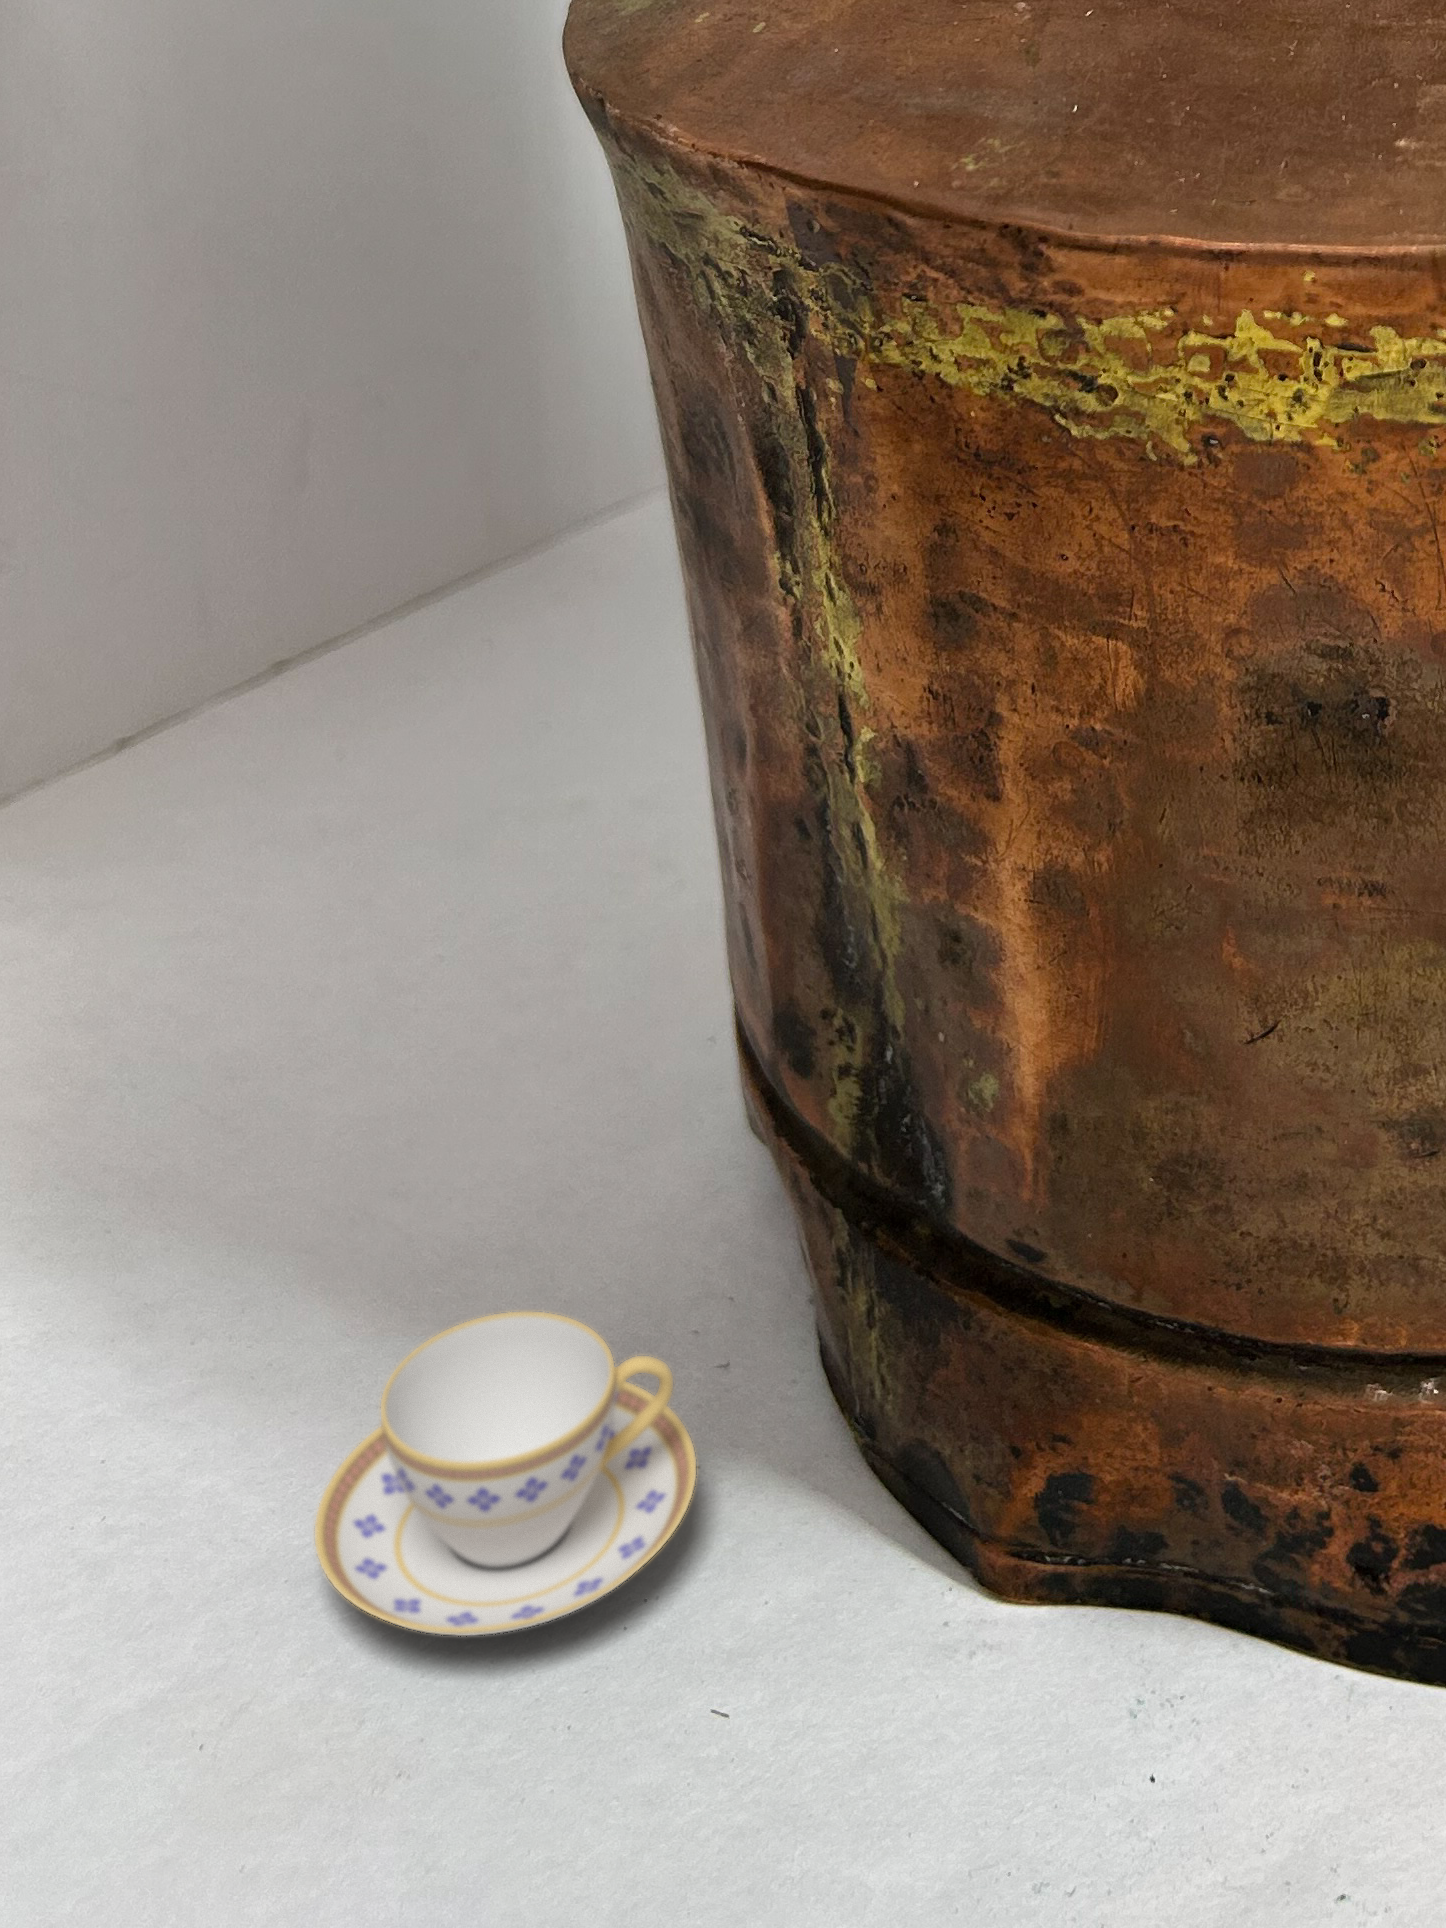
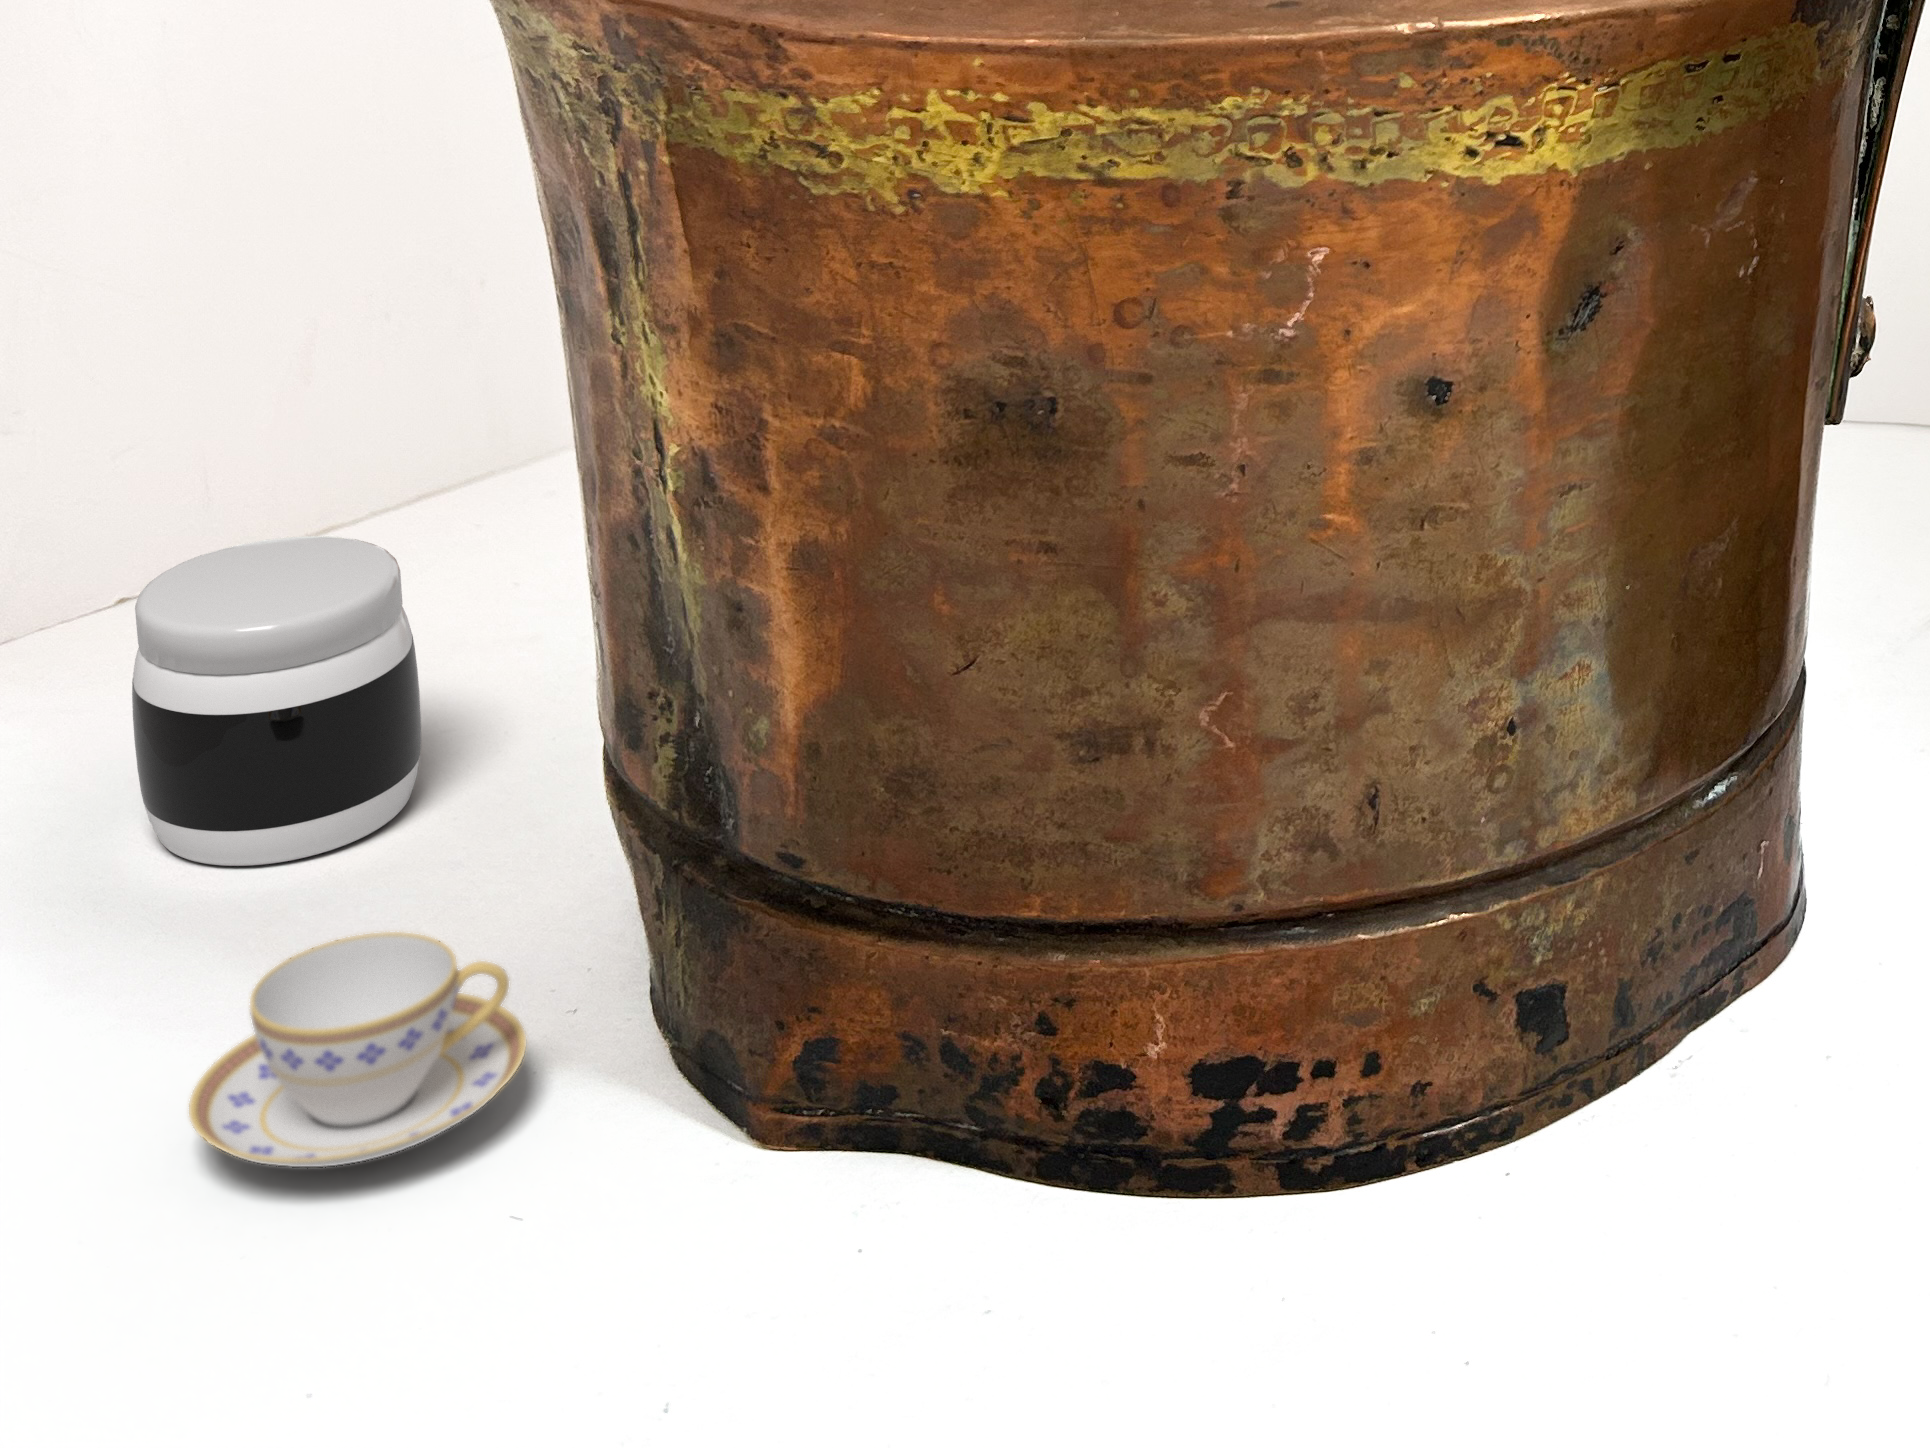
jar: none [164,751,482,1162] -> present [132,536,421,866]

